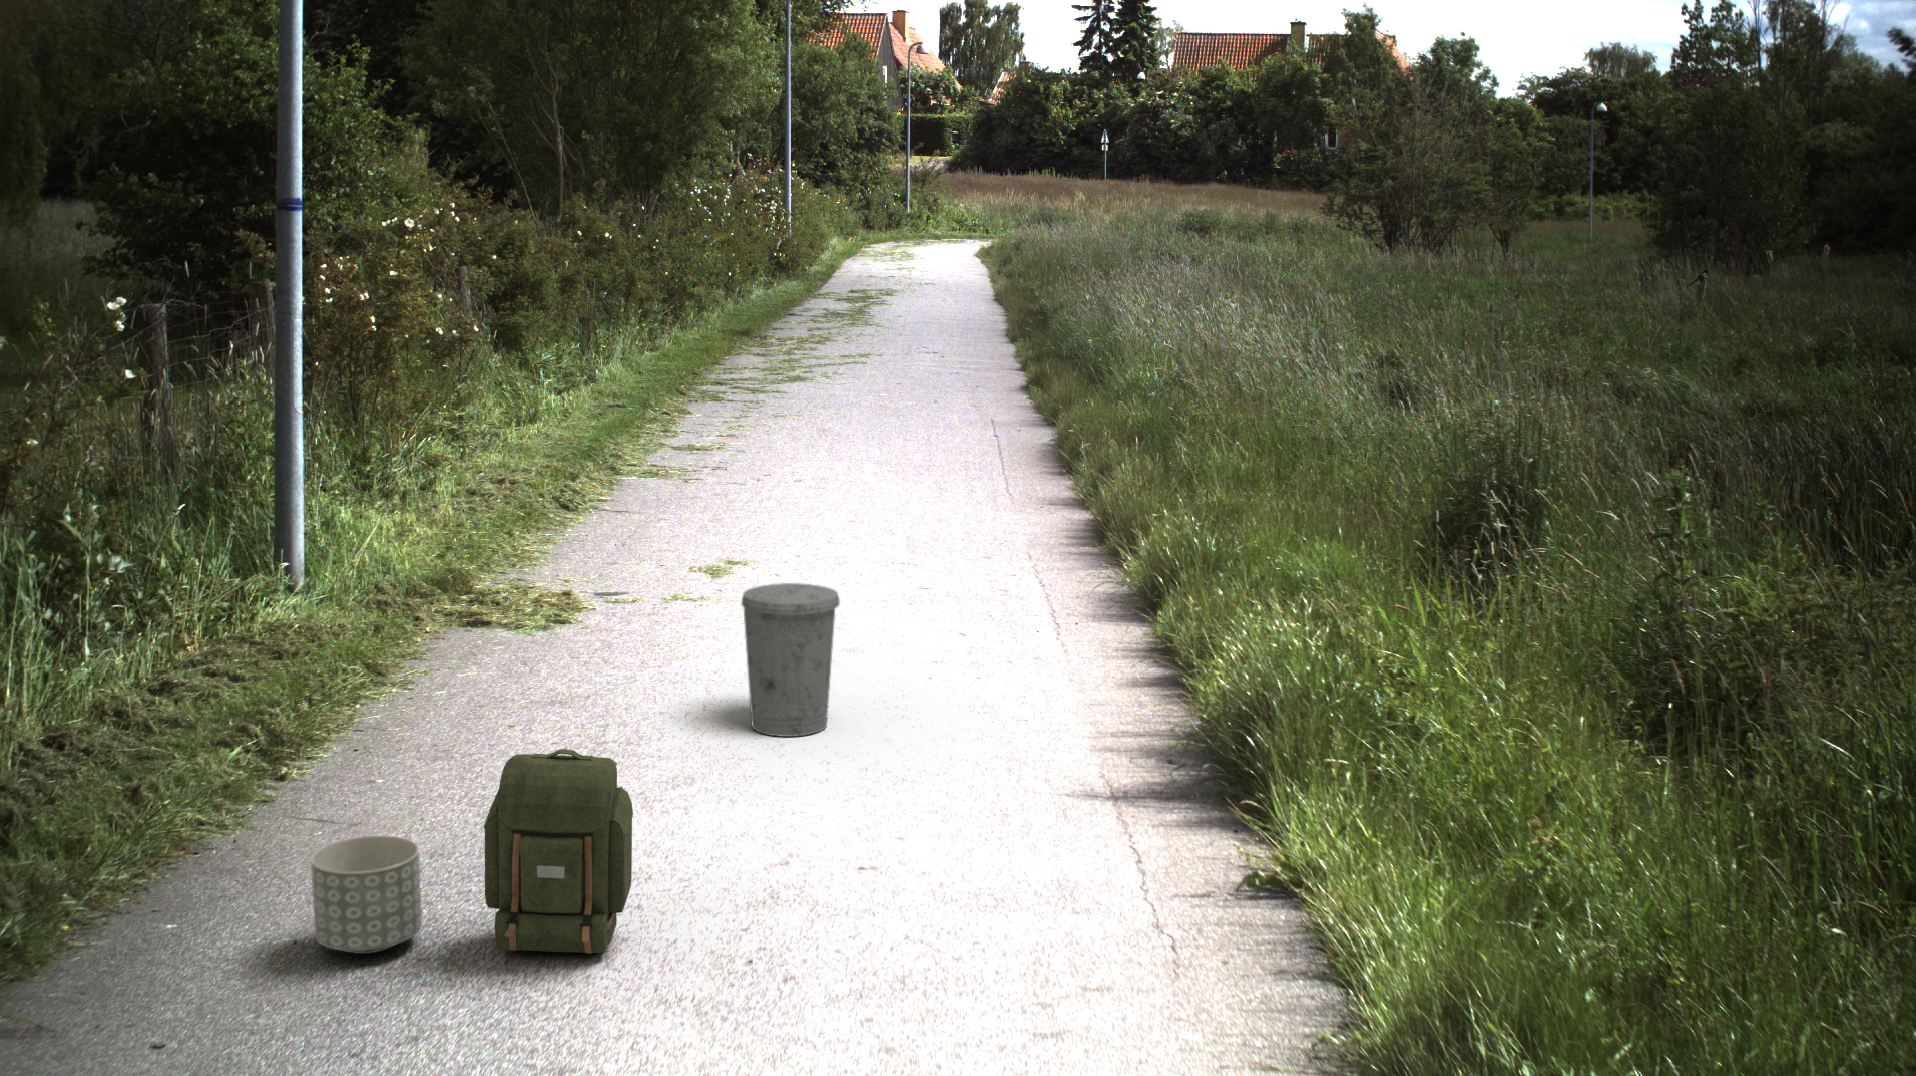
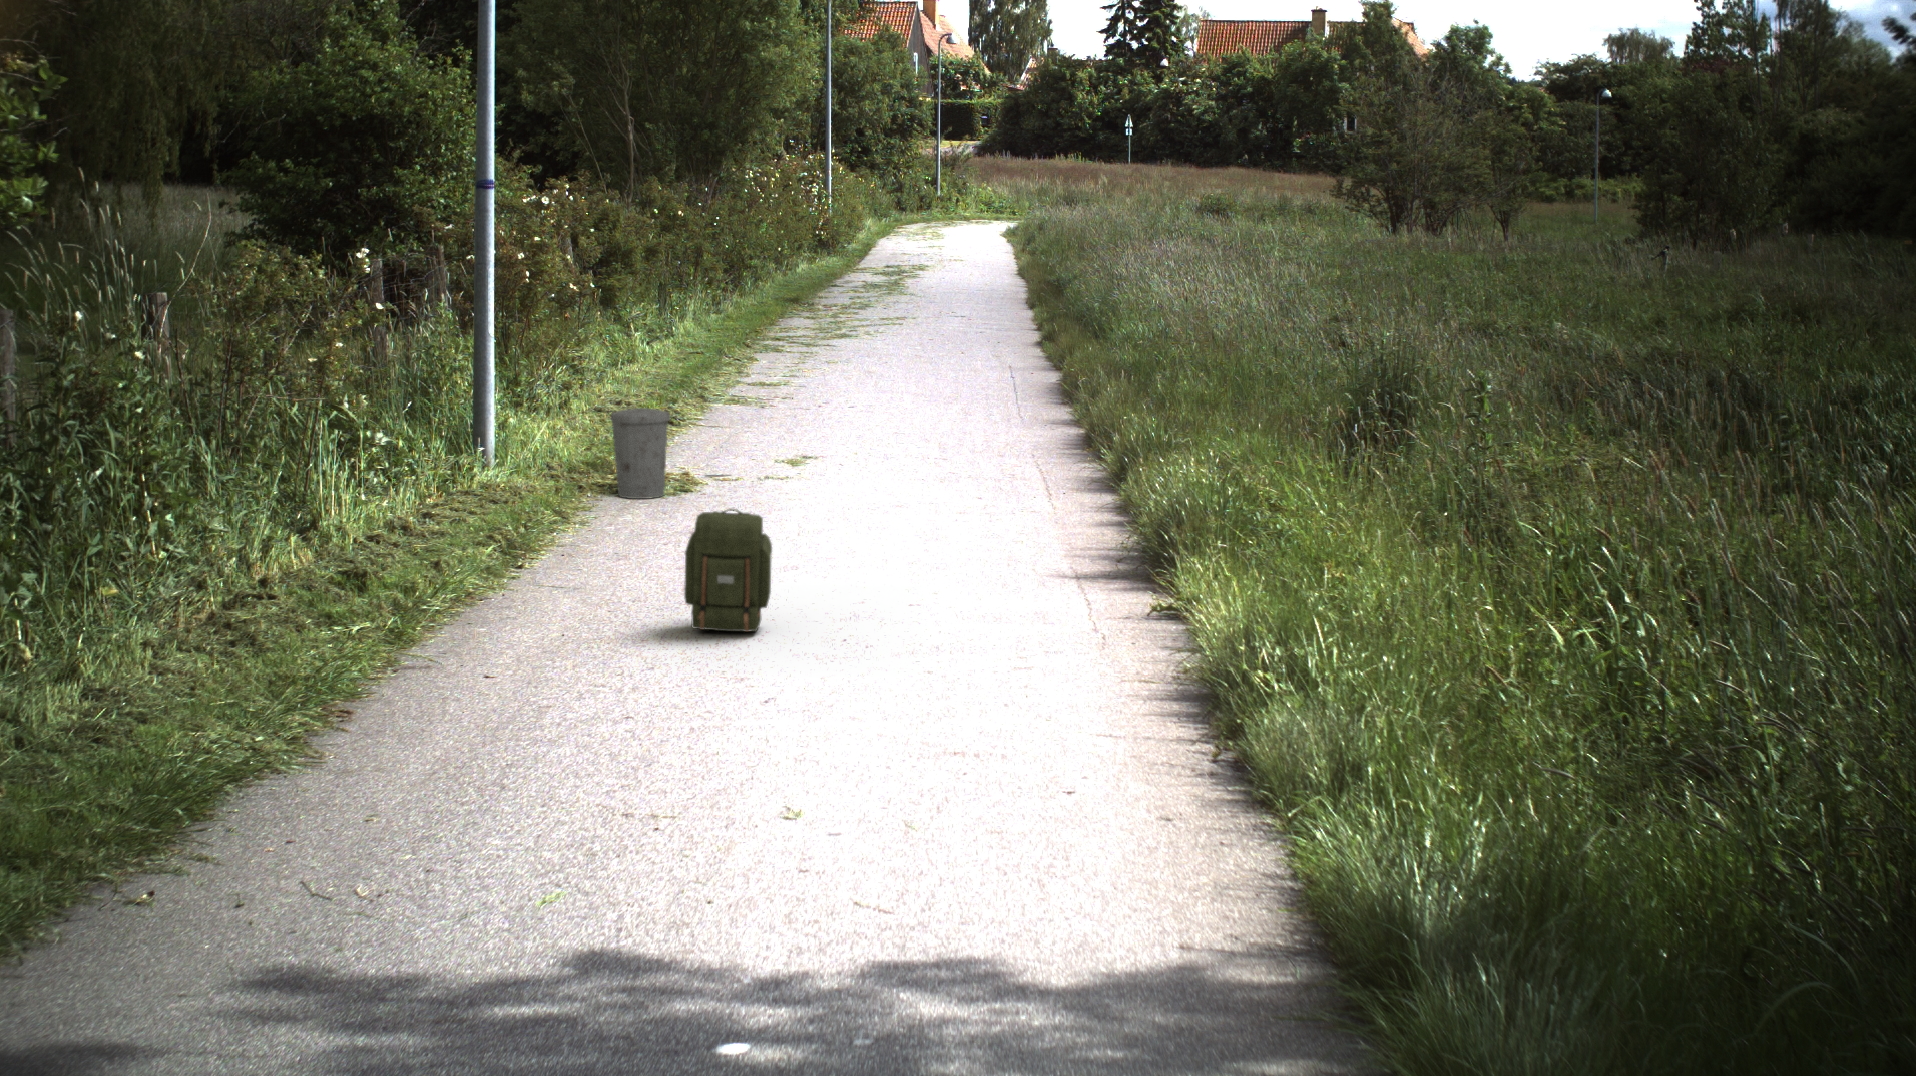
trash can: present [742,583,840,737] -> present [610,408,670,499]
planter: present [311,836,422,954] -> none [581,566,644,632]

